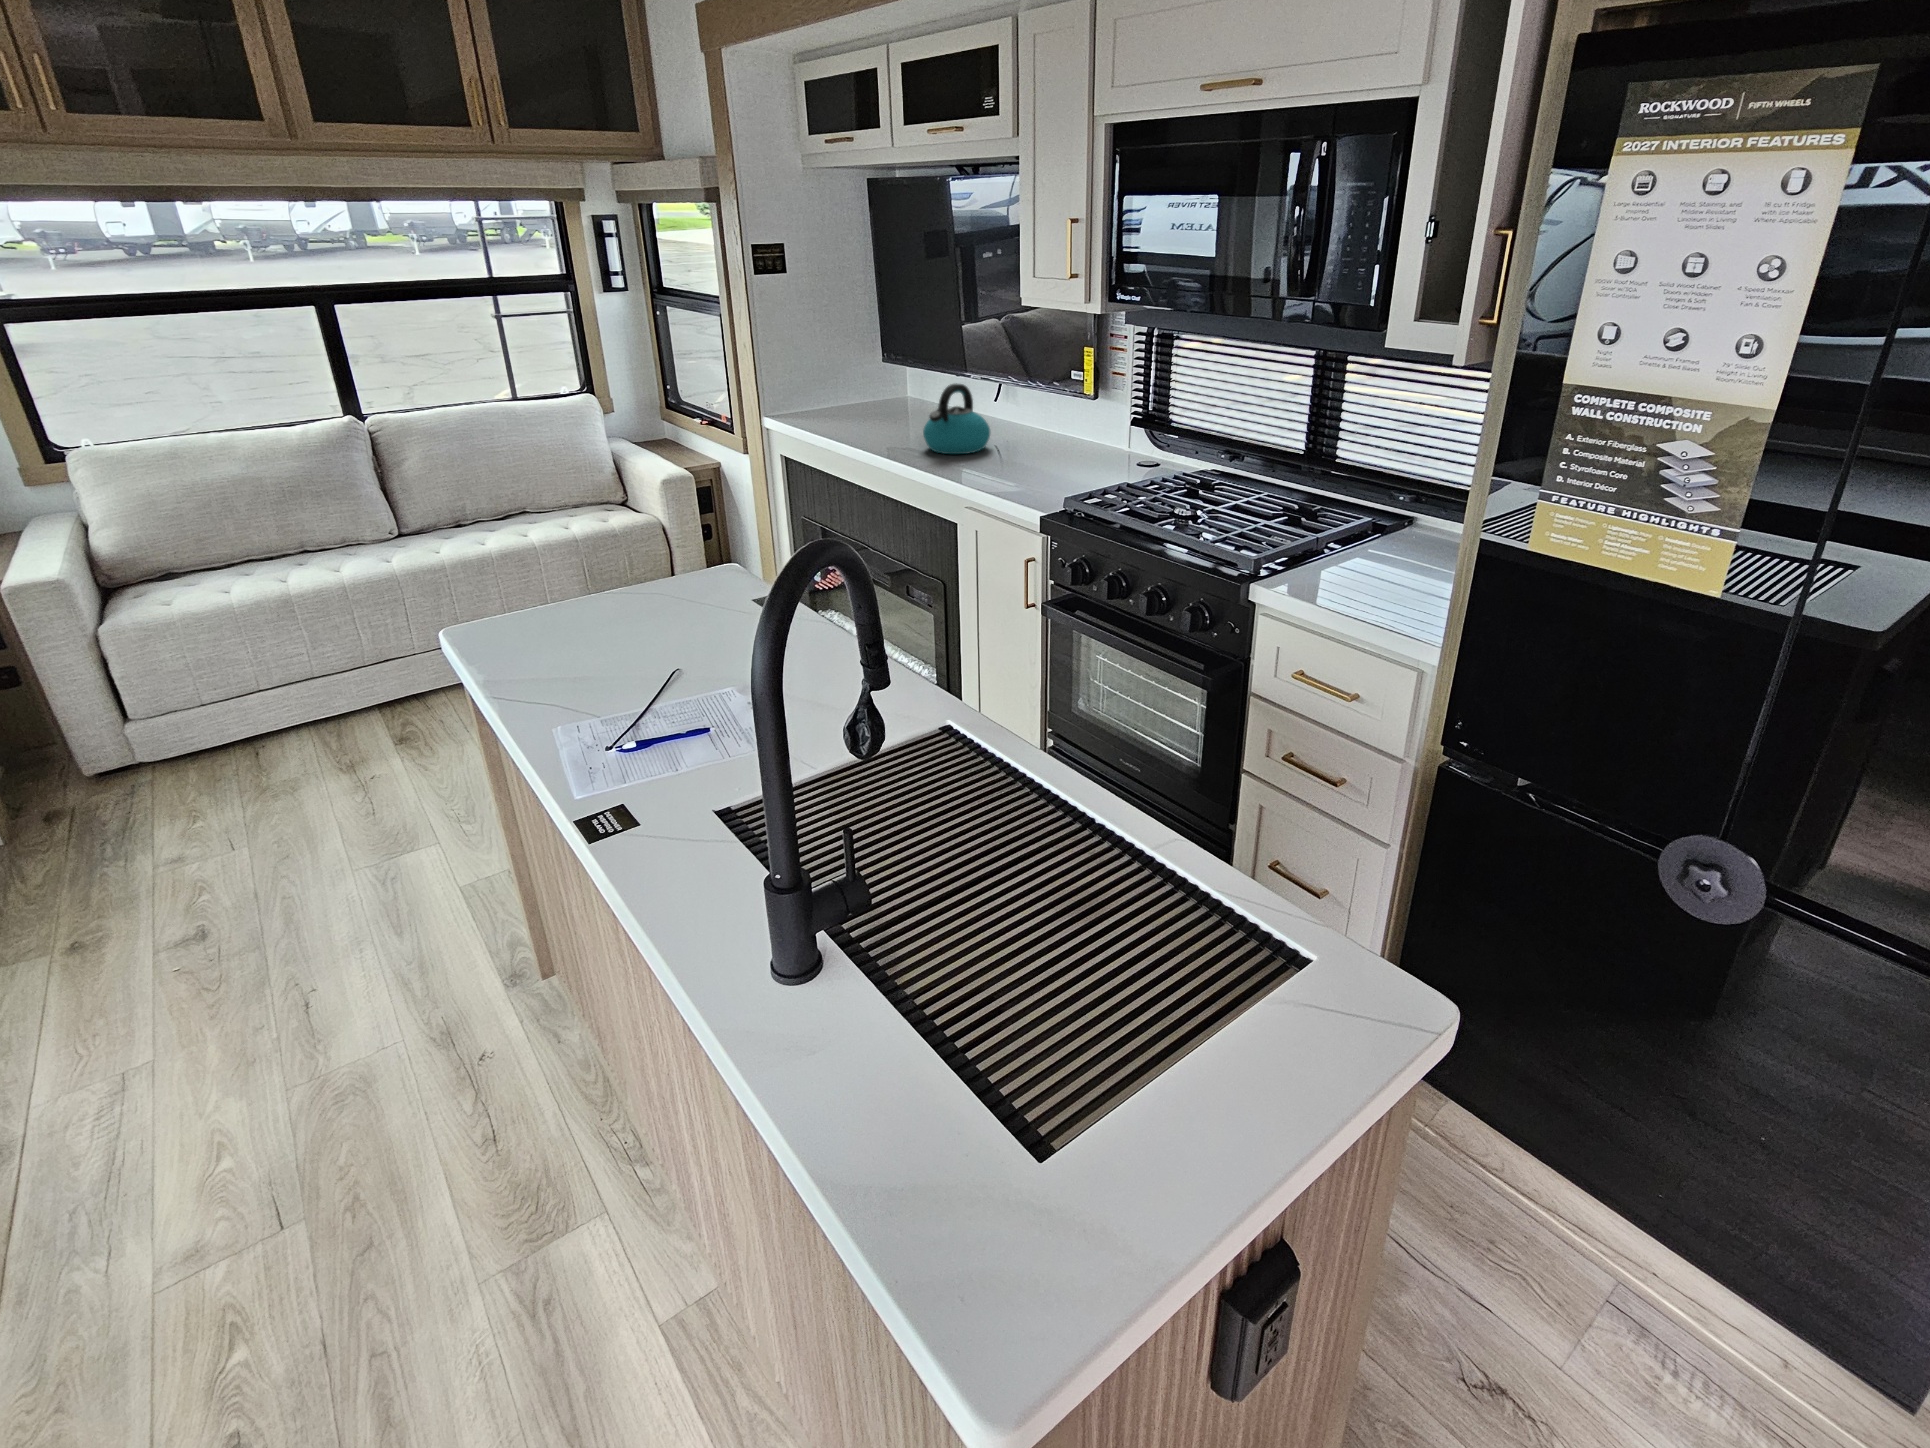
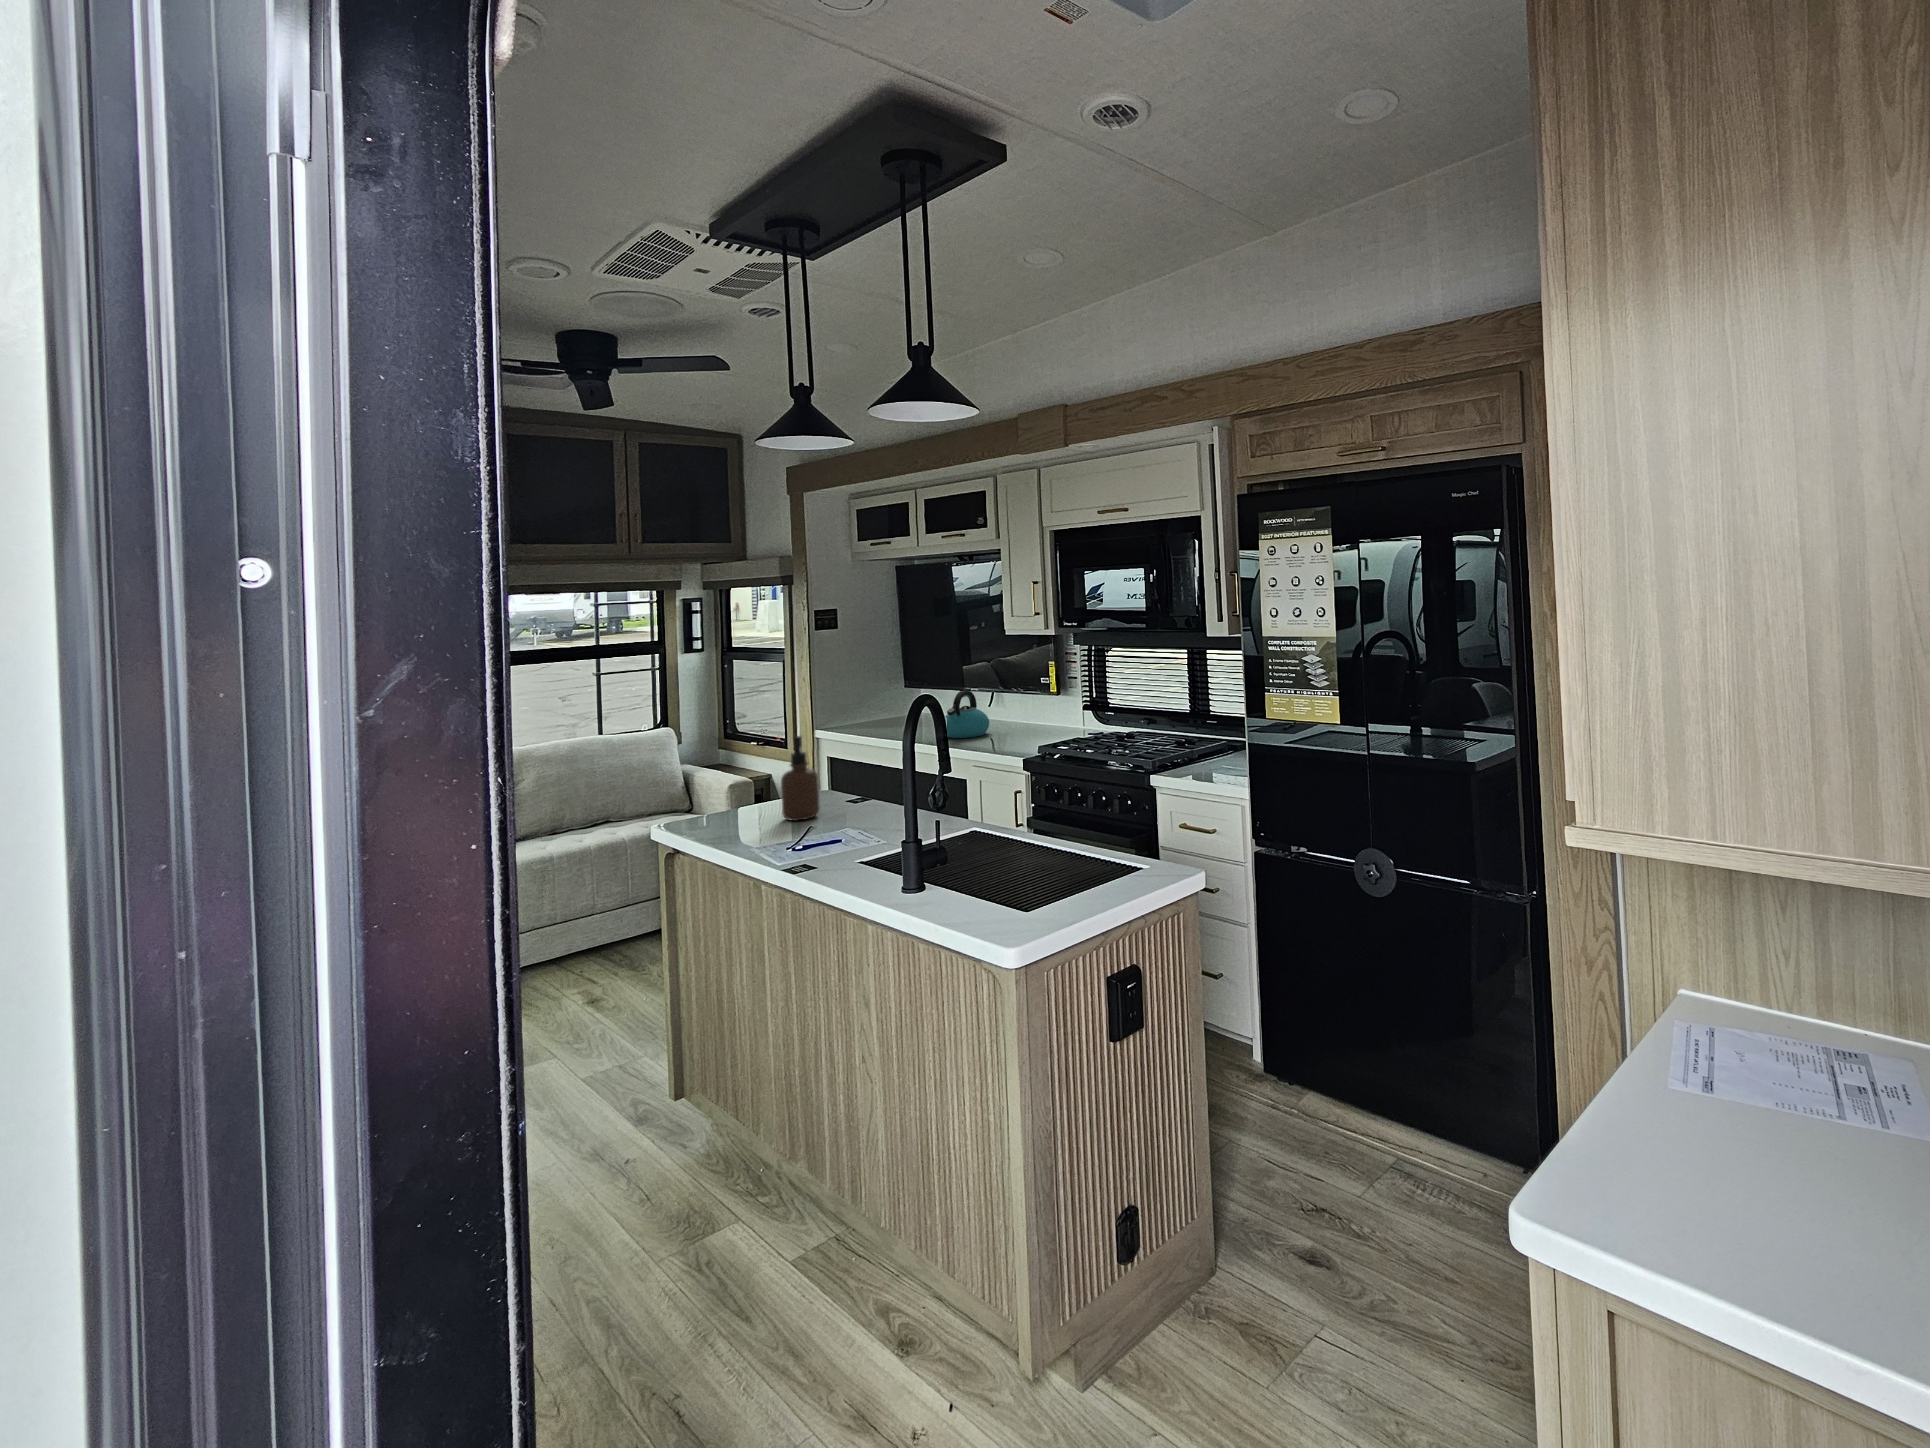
soap dispenser: none [627,492,698,633] -> present [781,736,819,821]

